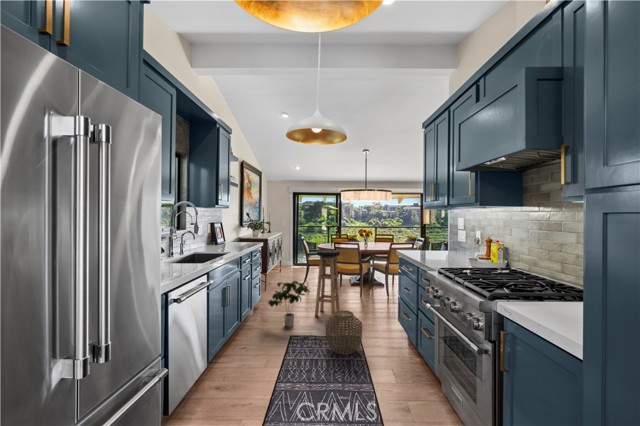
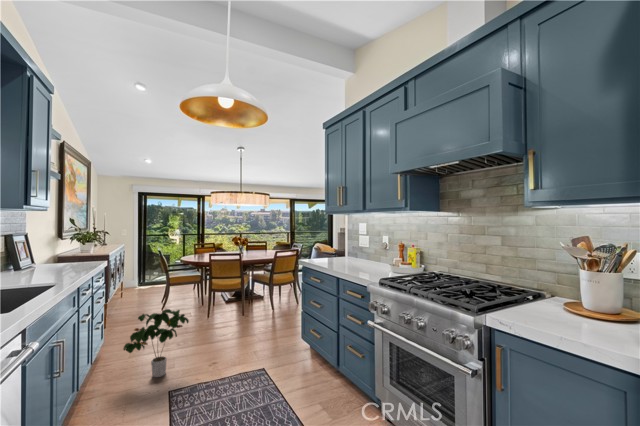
bar stool: present [315,250,340,316] -> none [193,261,225,352]
woven basket: present [326,310,362,355] -> none [226,340,276,402]

